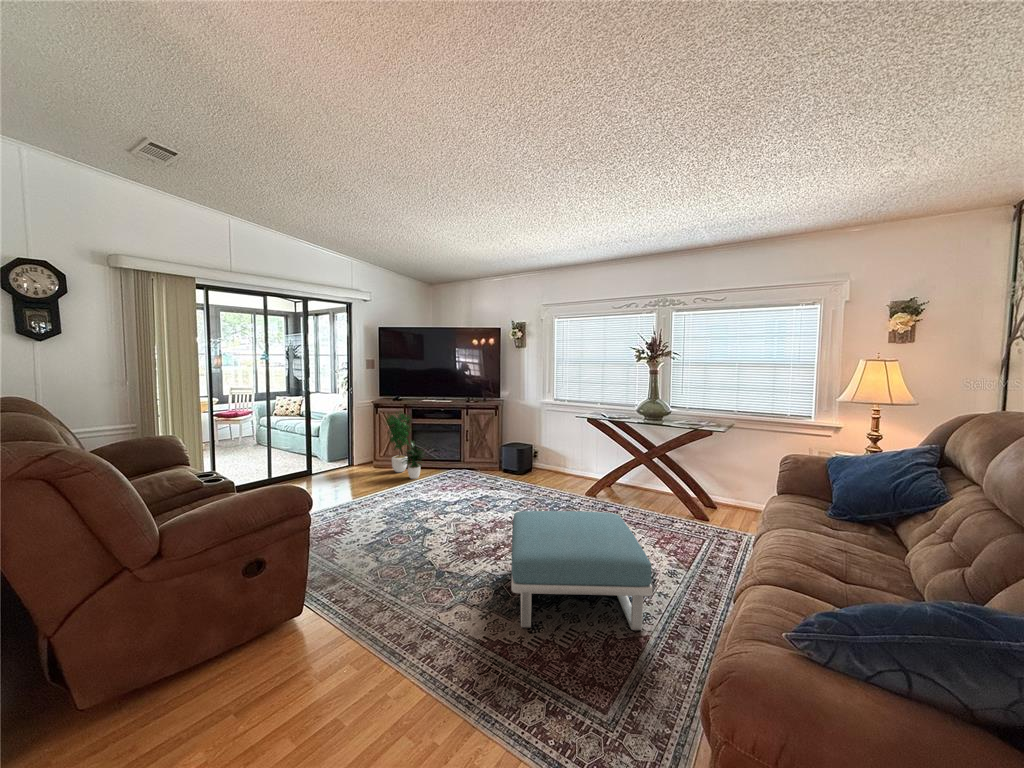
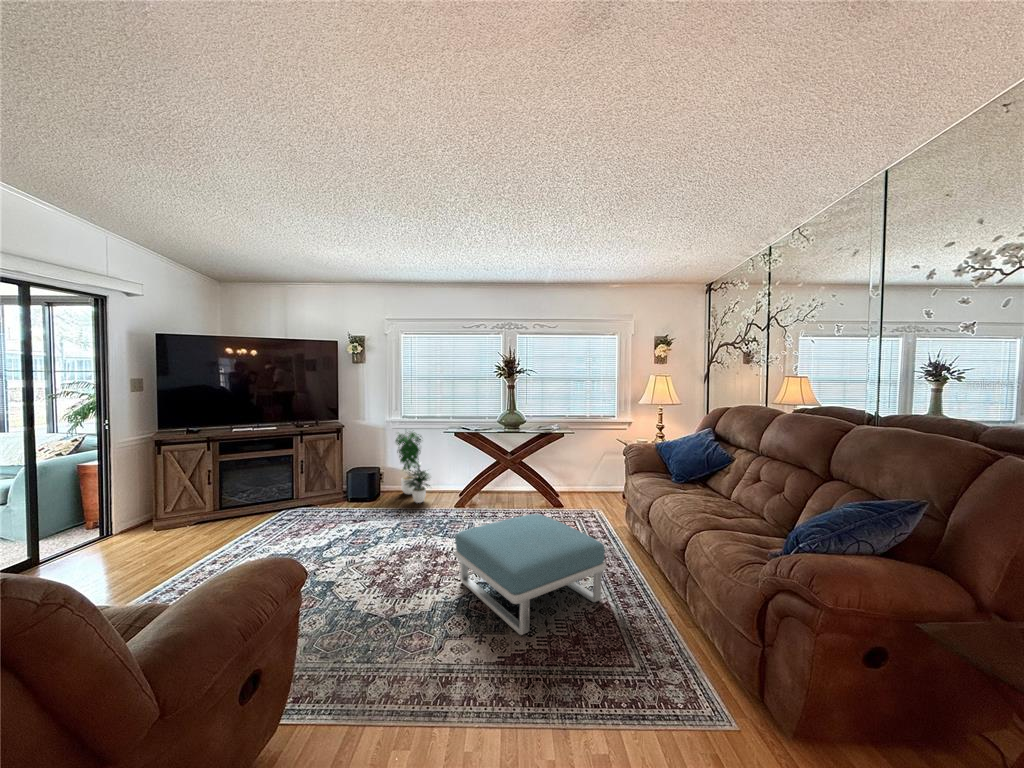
potted plant: present [386,413,424,479] -> present [396,432,430,503]

